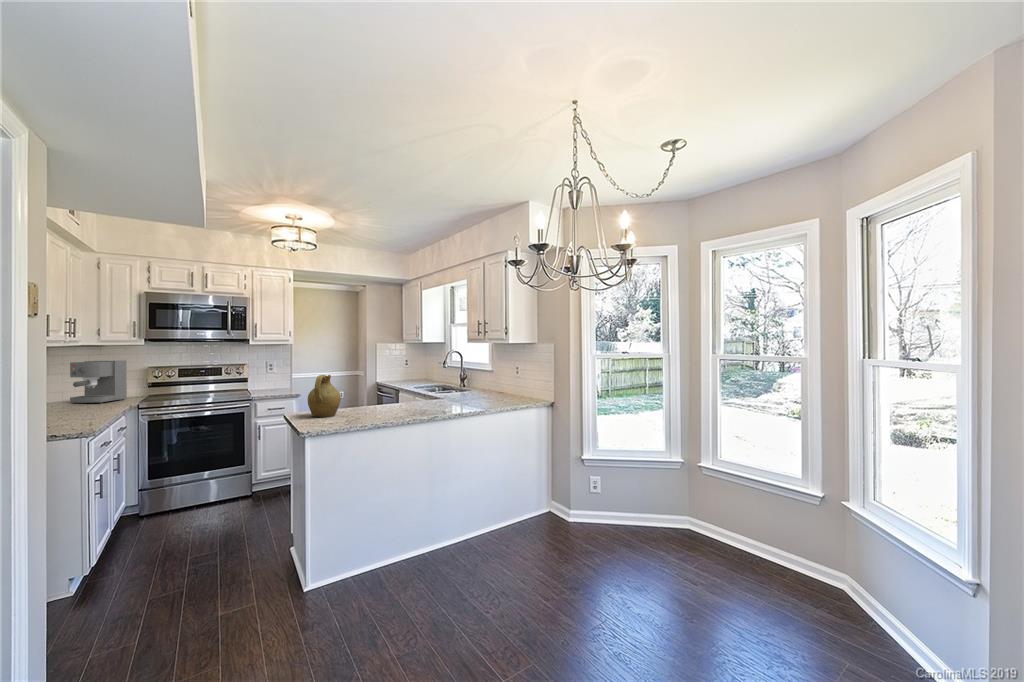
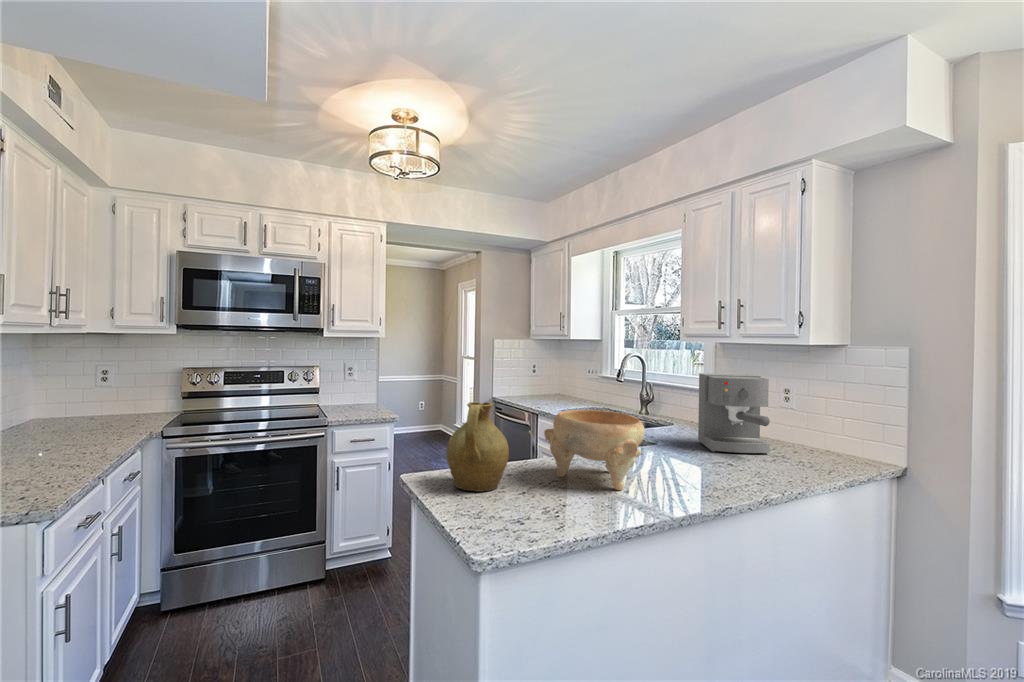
coffee maker: present [70,360,127,403] -> present [698,373,770,454]
decorative bowl: none [363,379,412,414] -> present [544,410,645,490]

